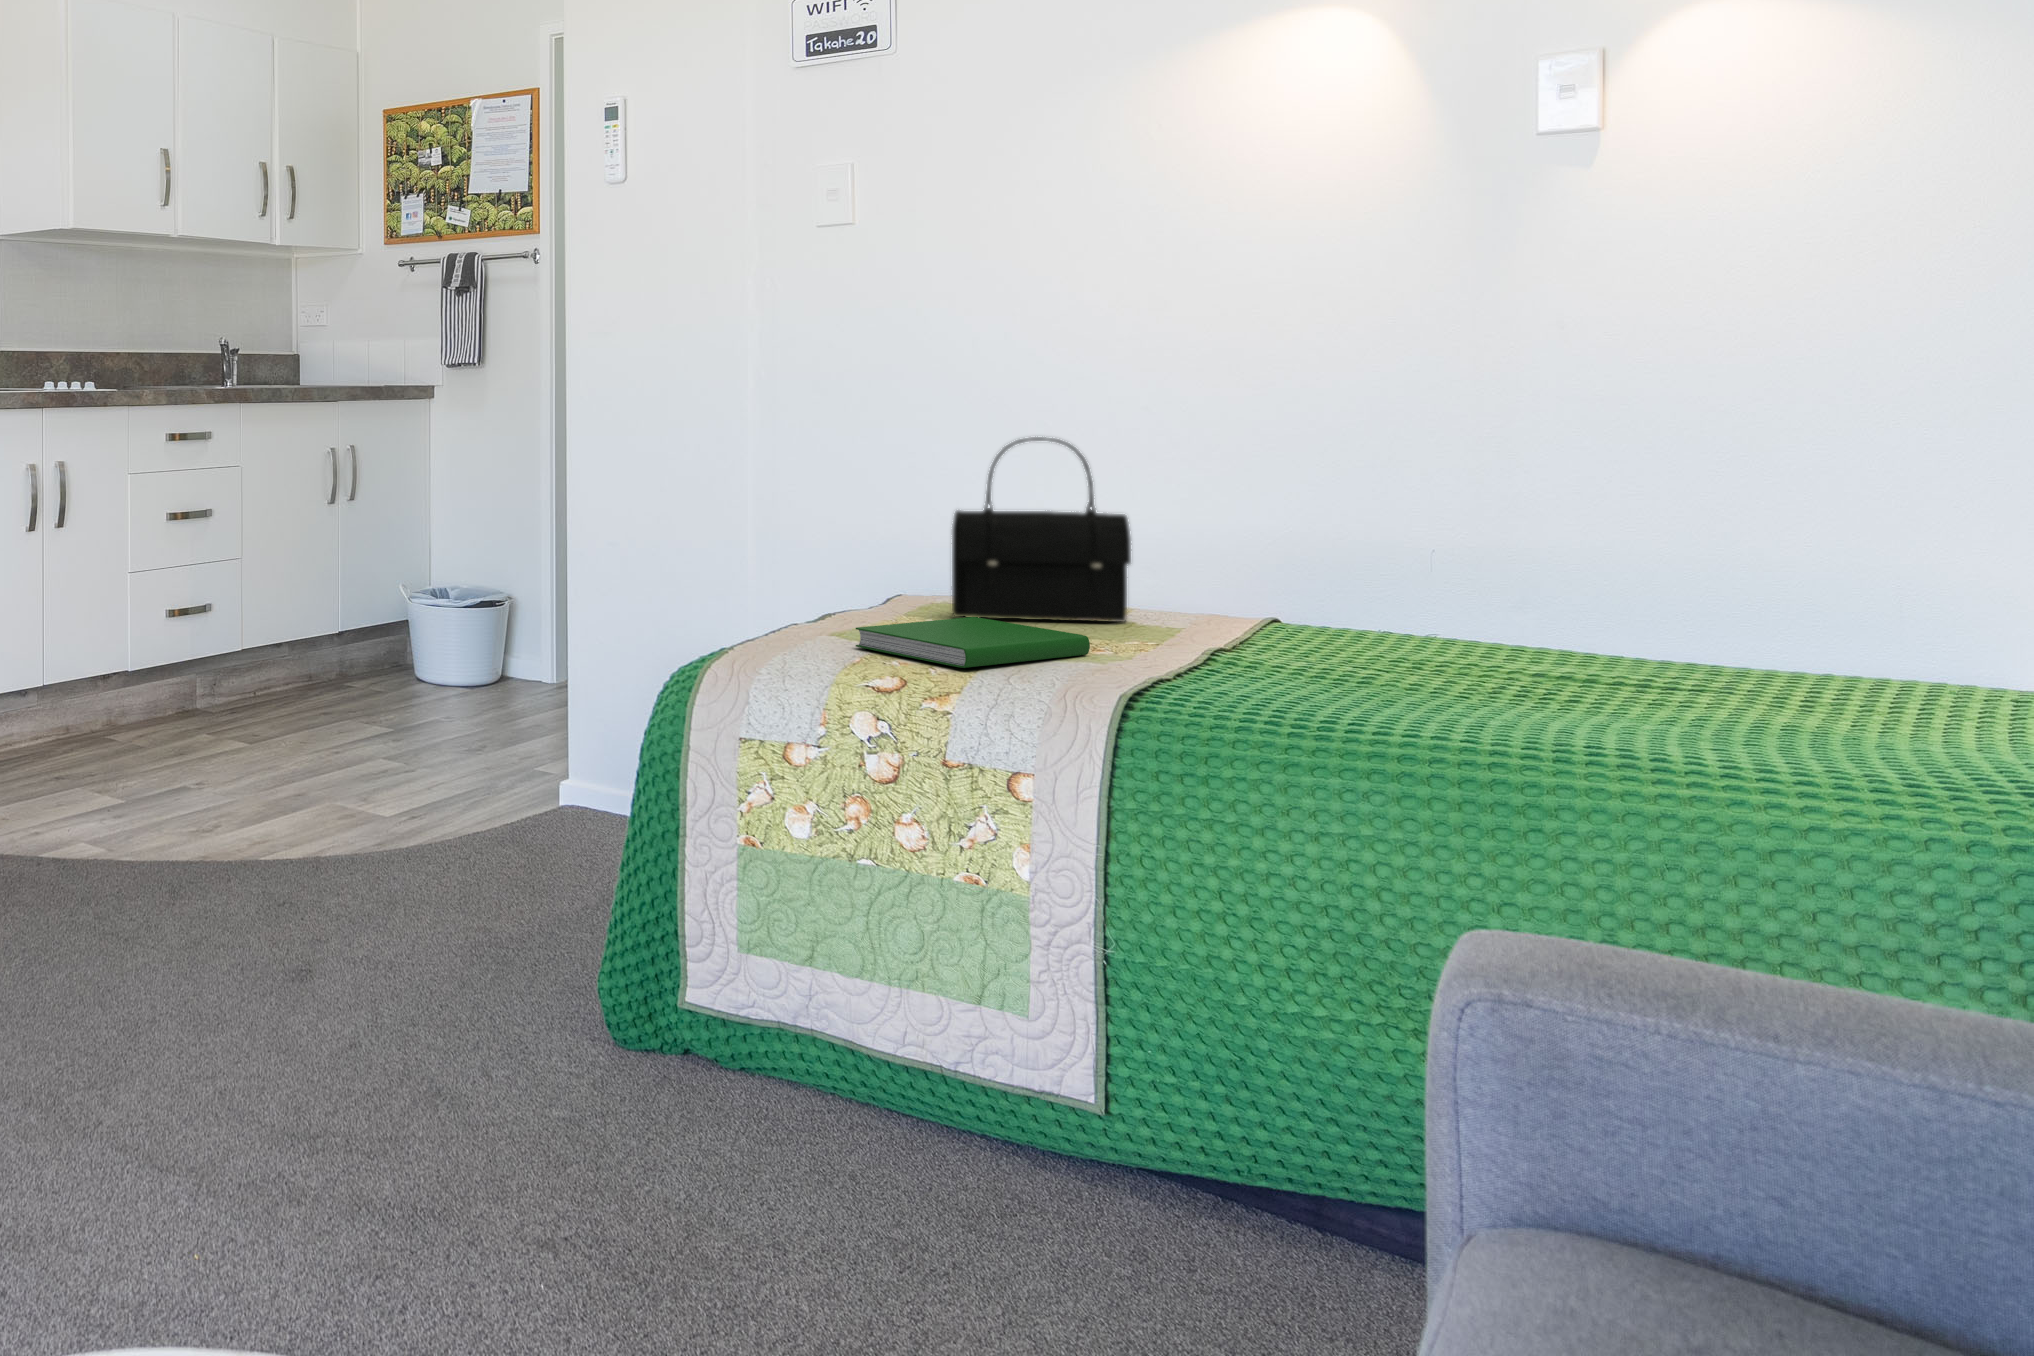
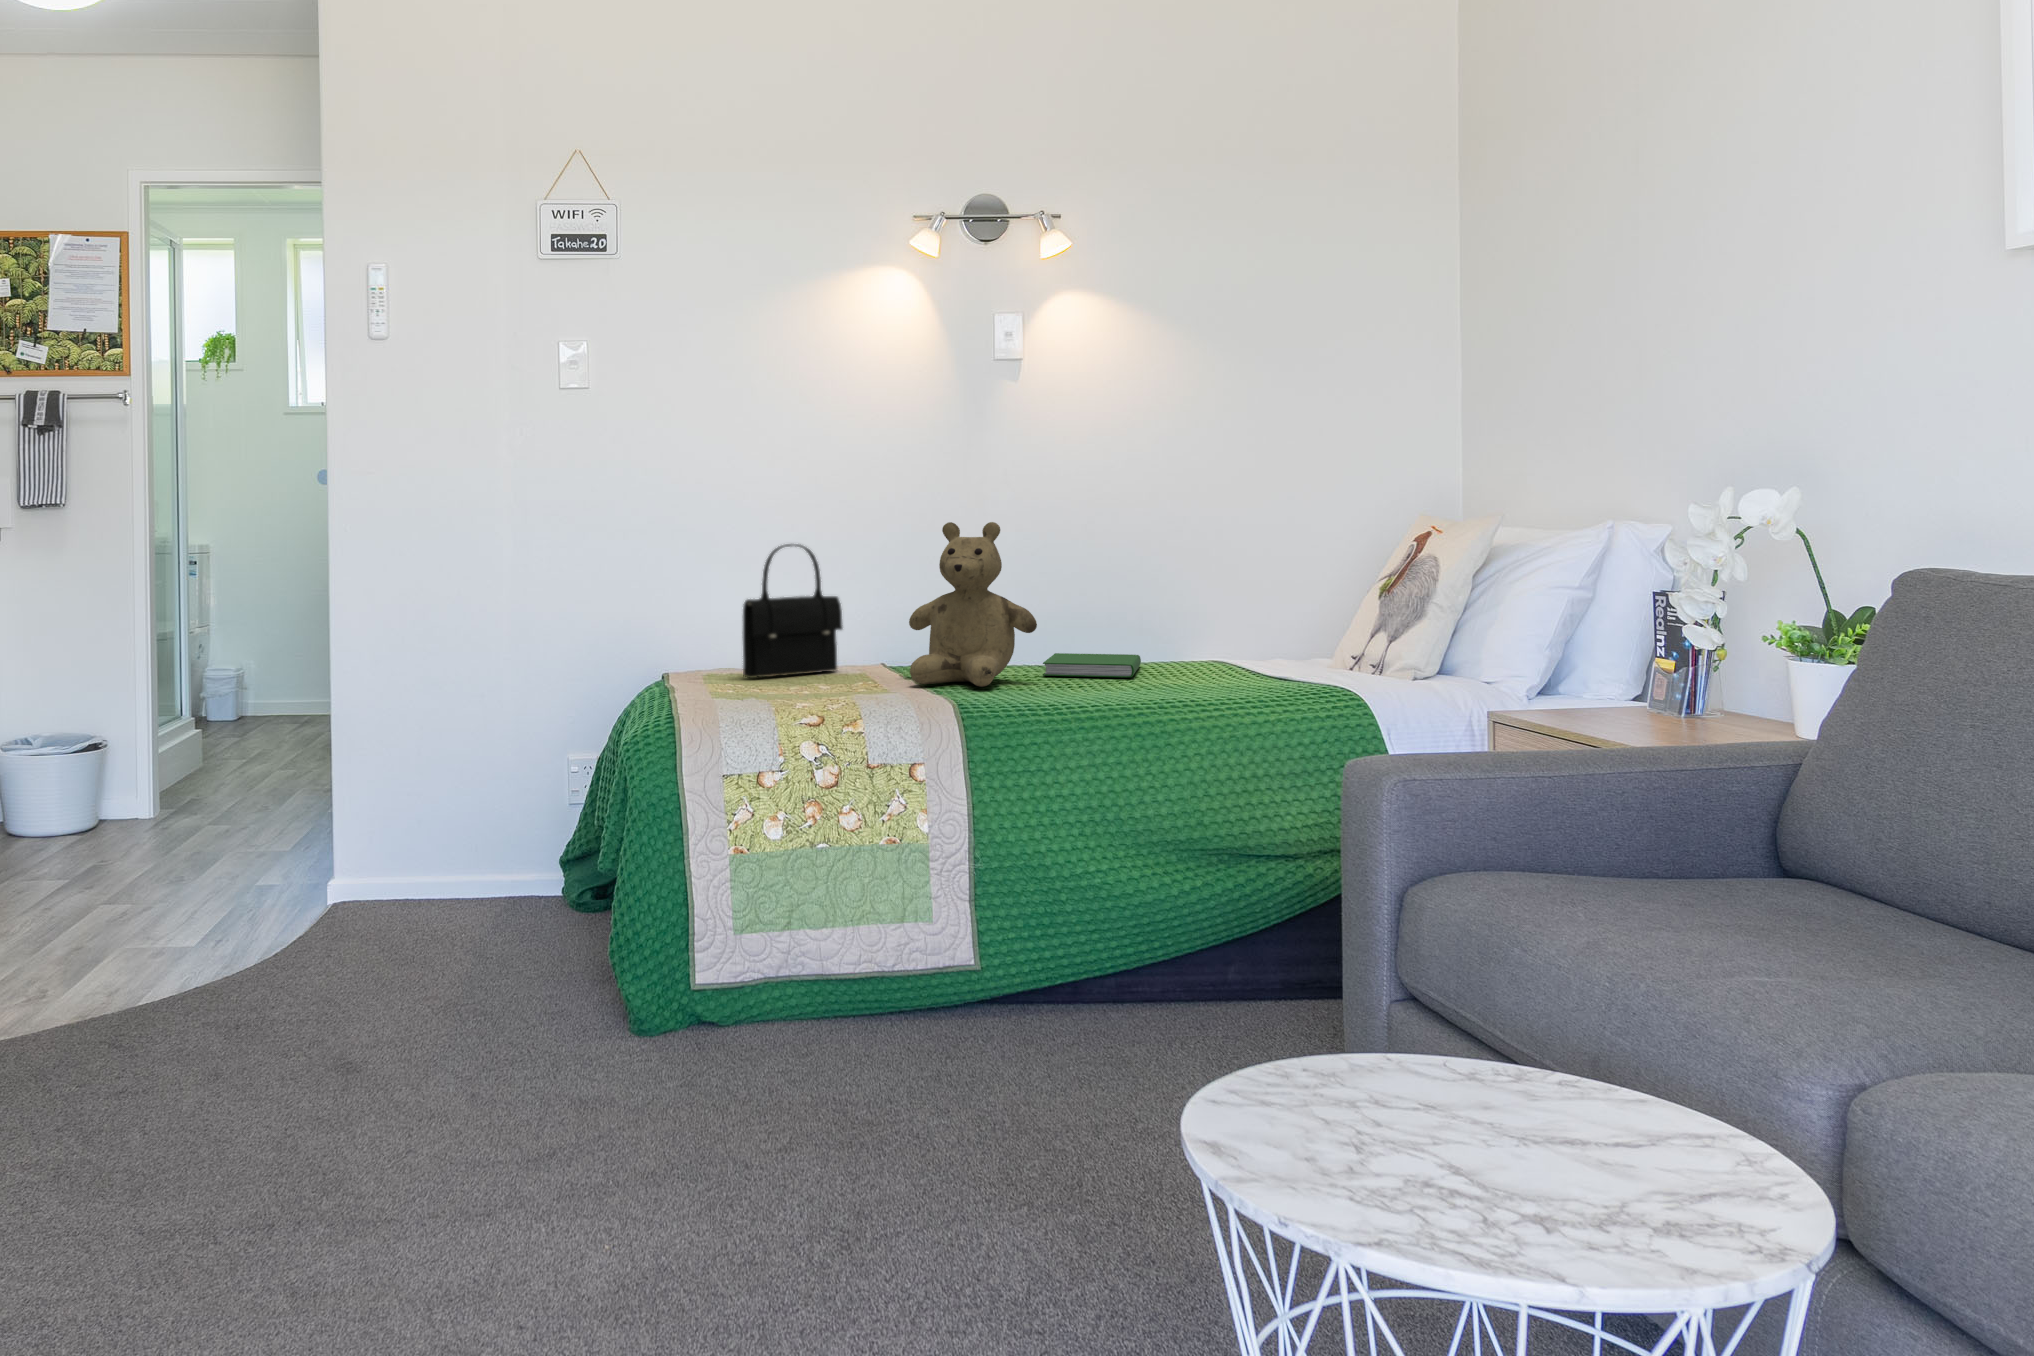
teddy bear: none [1157,415,1407,676] -> present [909,522,1037,687]
hardcover book: present [856,617,1090,668] -> present [1043,653,1141,677]

